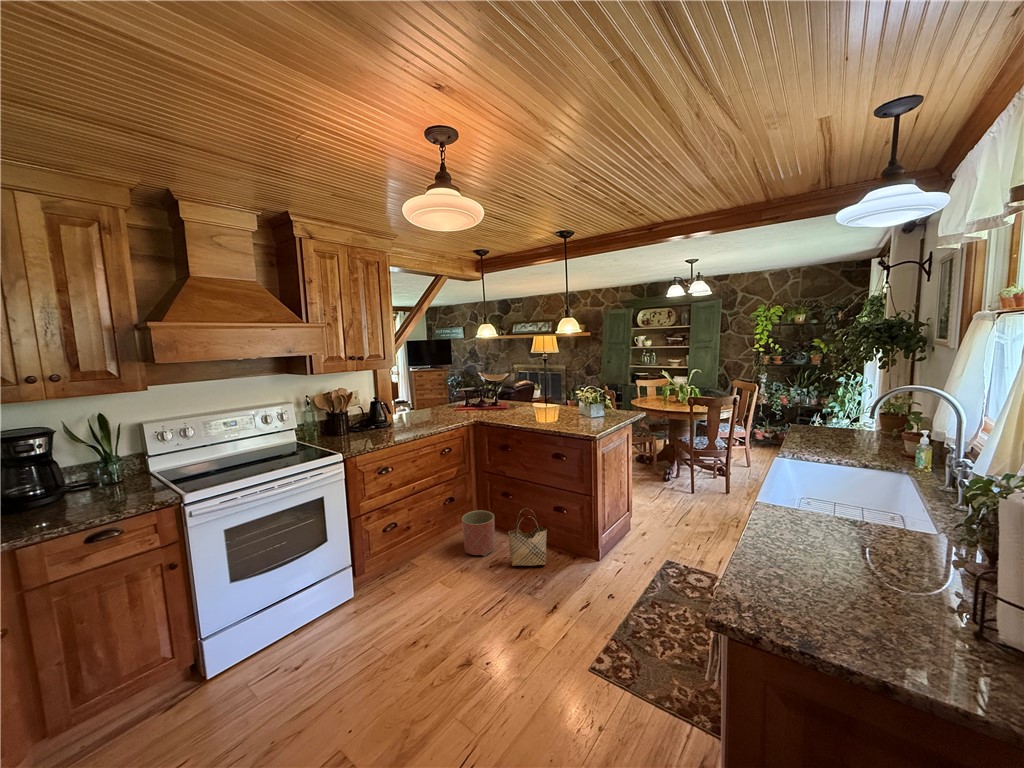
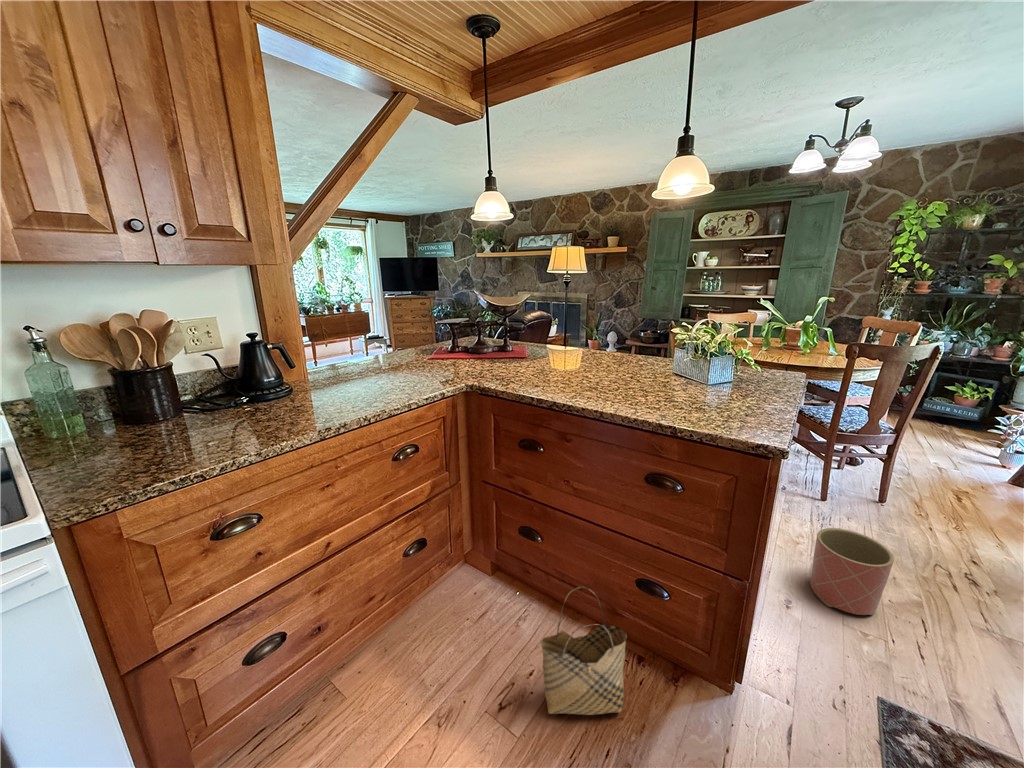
planter: present [462,510,495,556] -> present [810,528,894,615]

